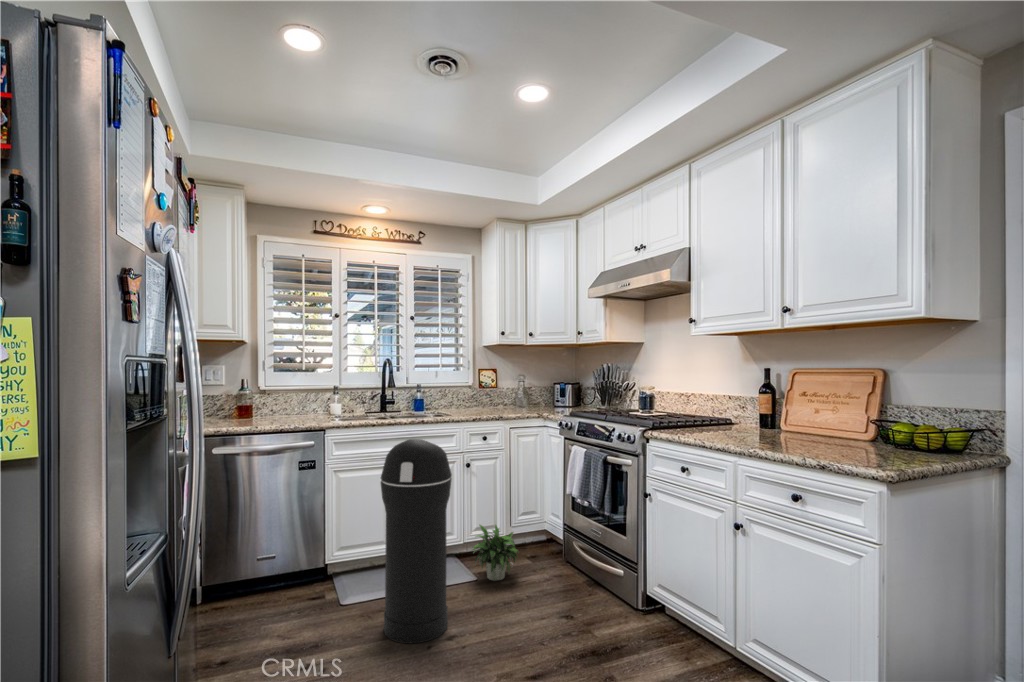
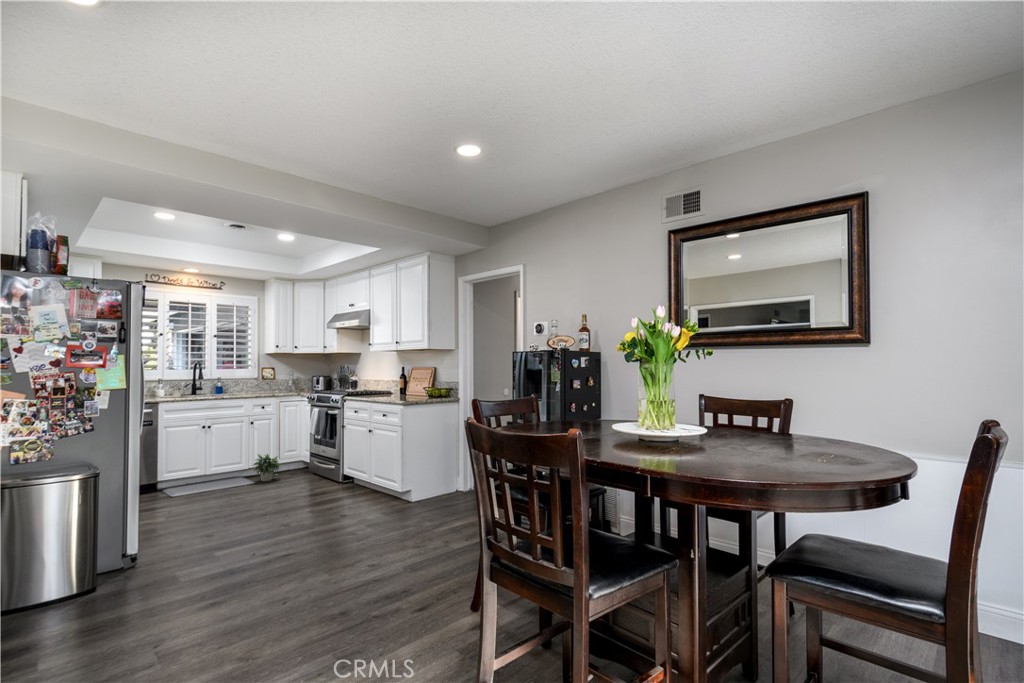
trash can: present [381,439,452,644] -> none [199,404,239,502]

